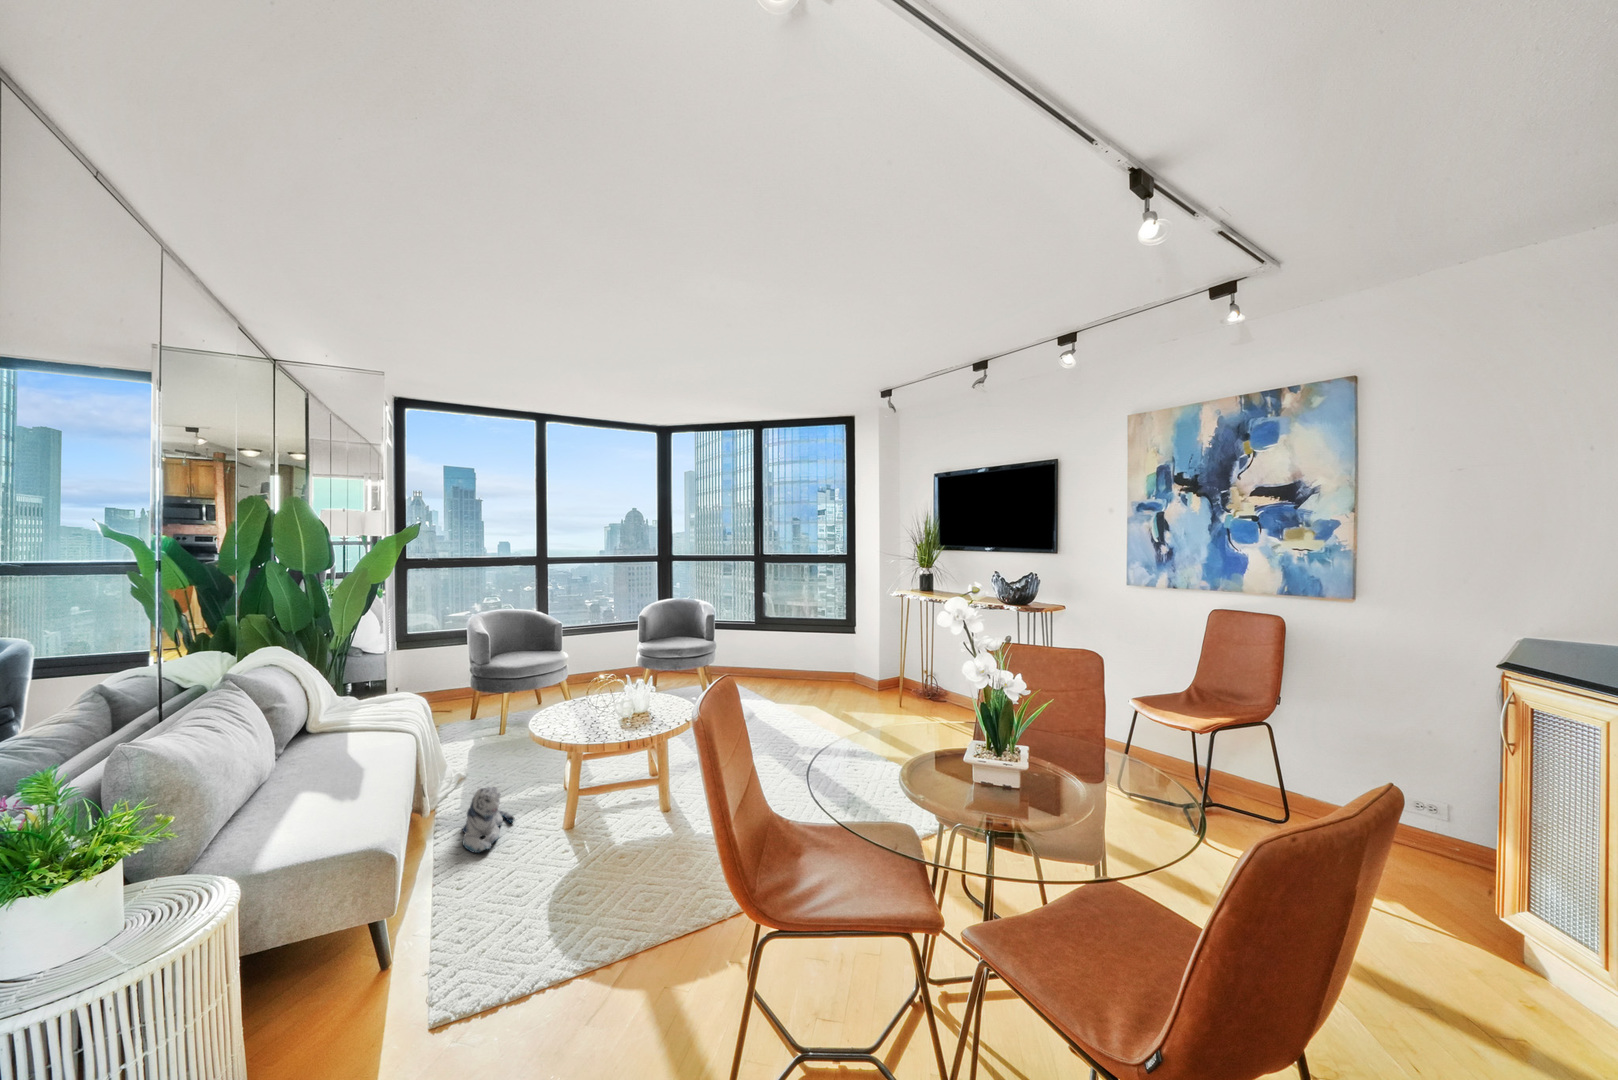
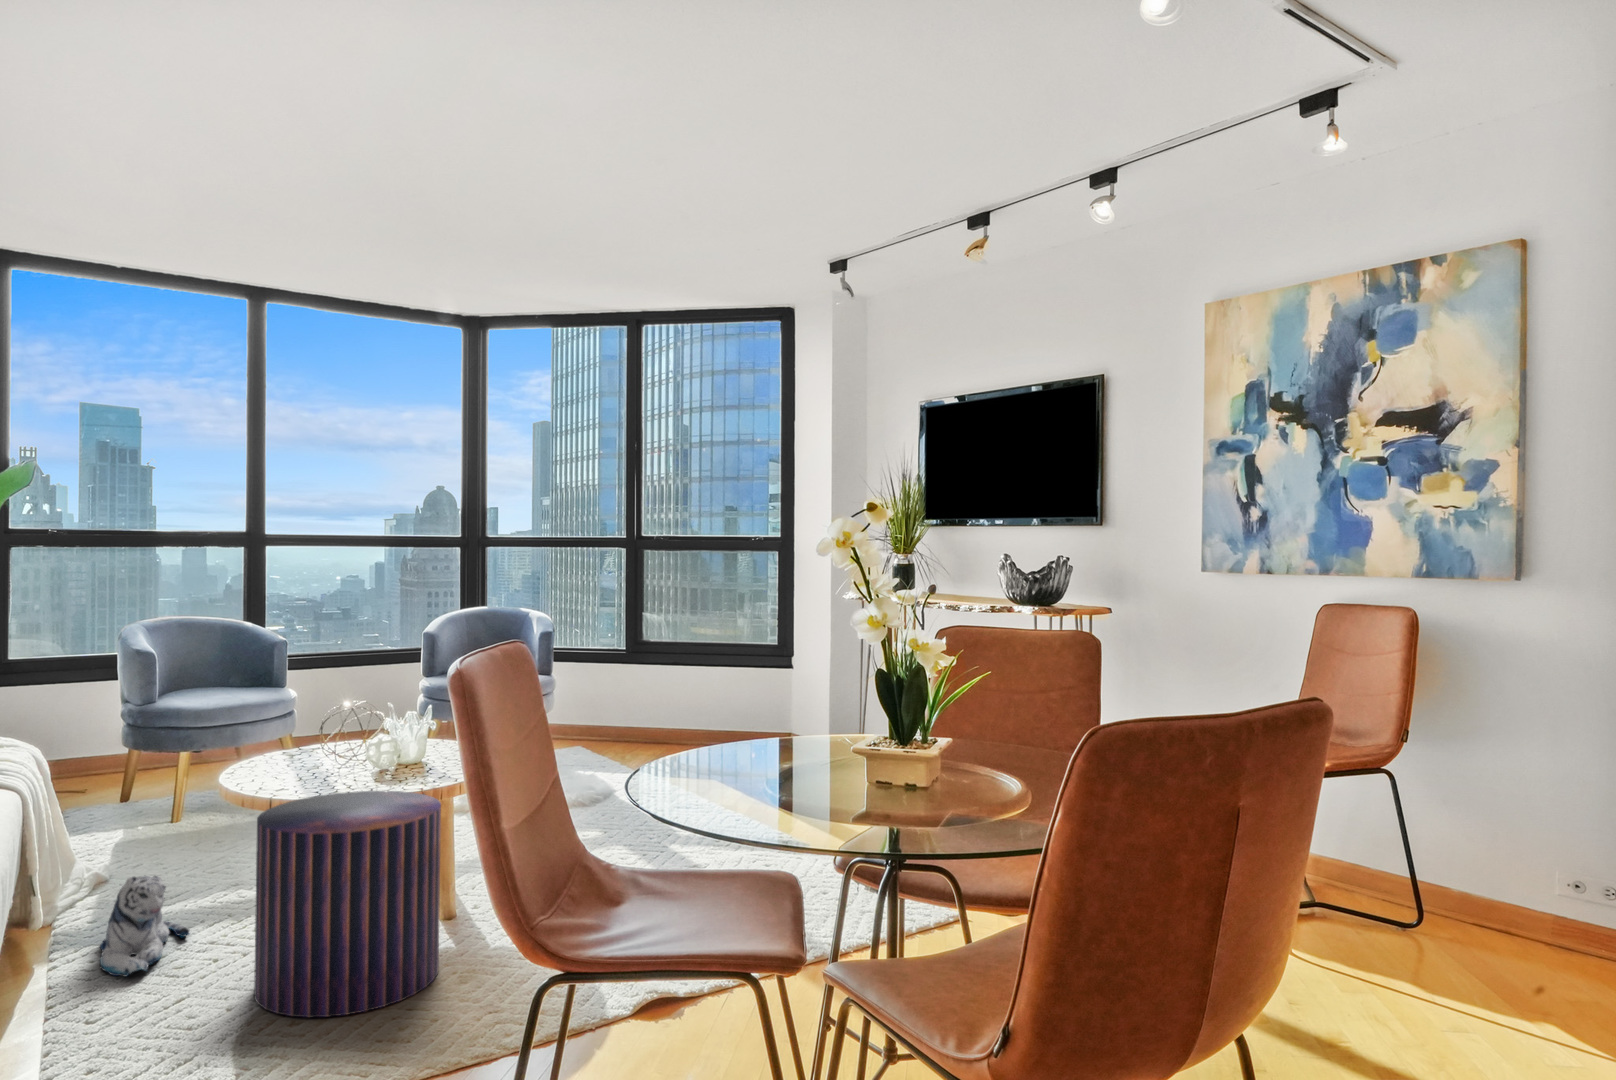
pouf: none [555,735,666,887] -> present [254,791,441,1017]

